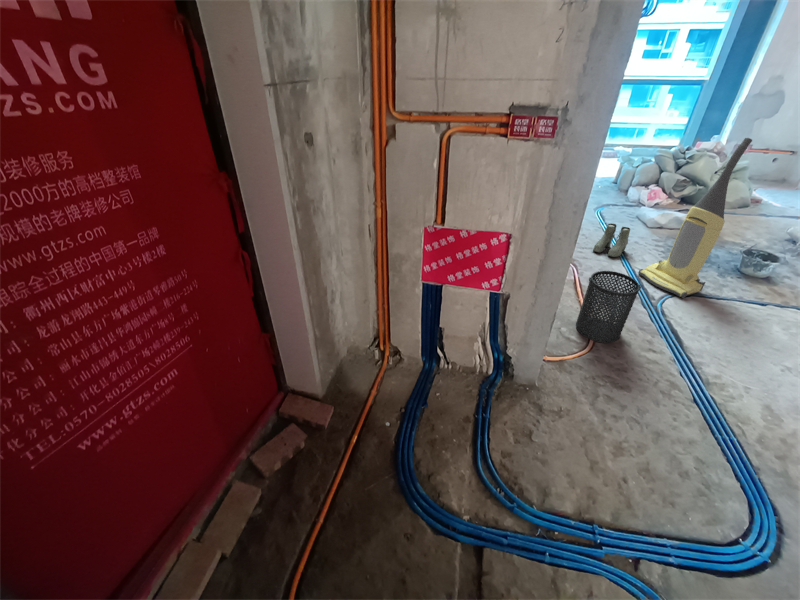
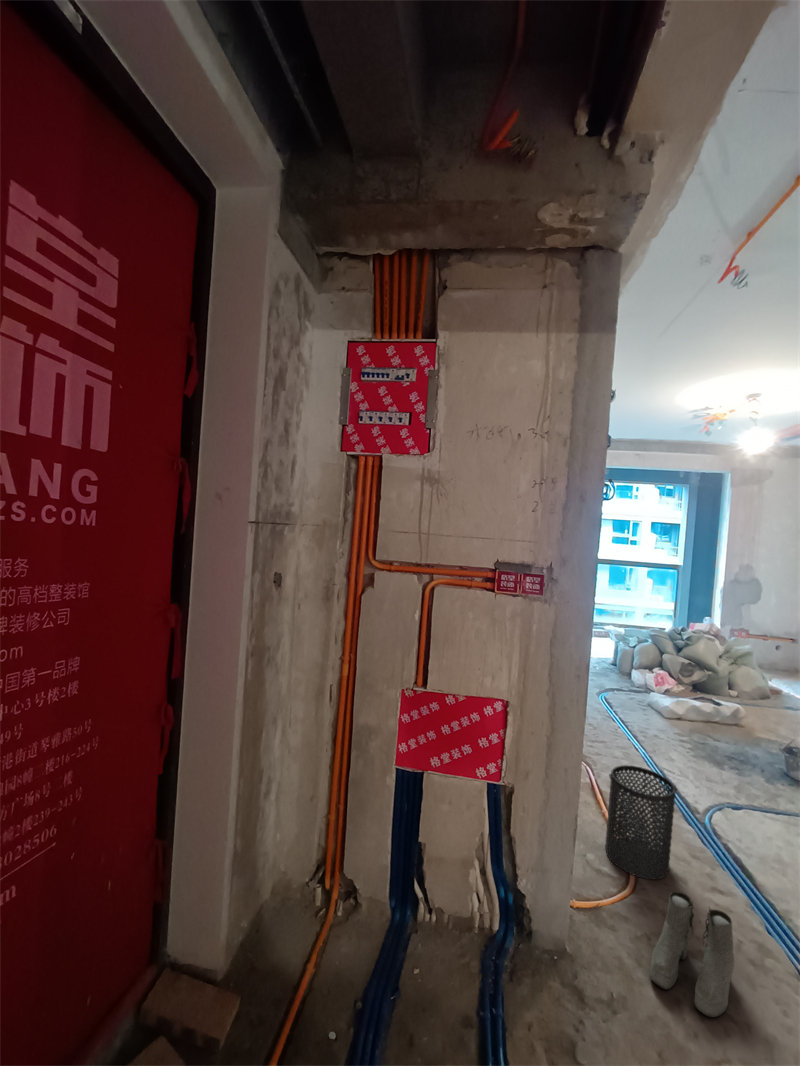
vacuum cleaner: present [638,138,752,298] -> none [669,615,755,813]
boots: present [593,223,630,257] -> present [650,891,734,1017]

